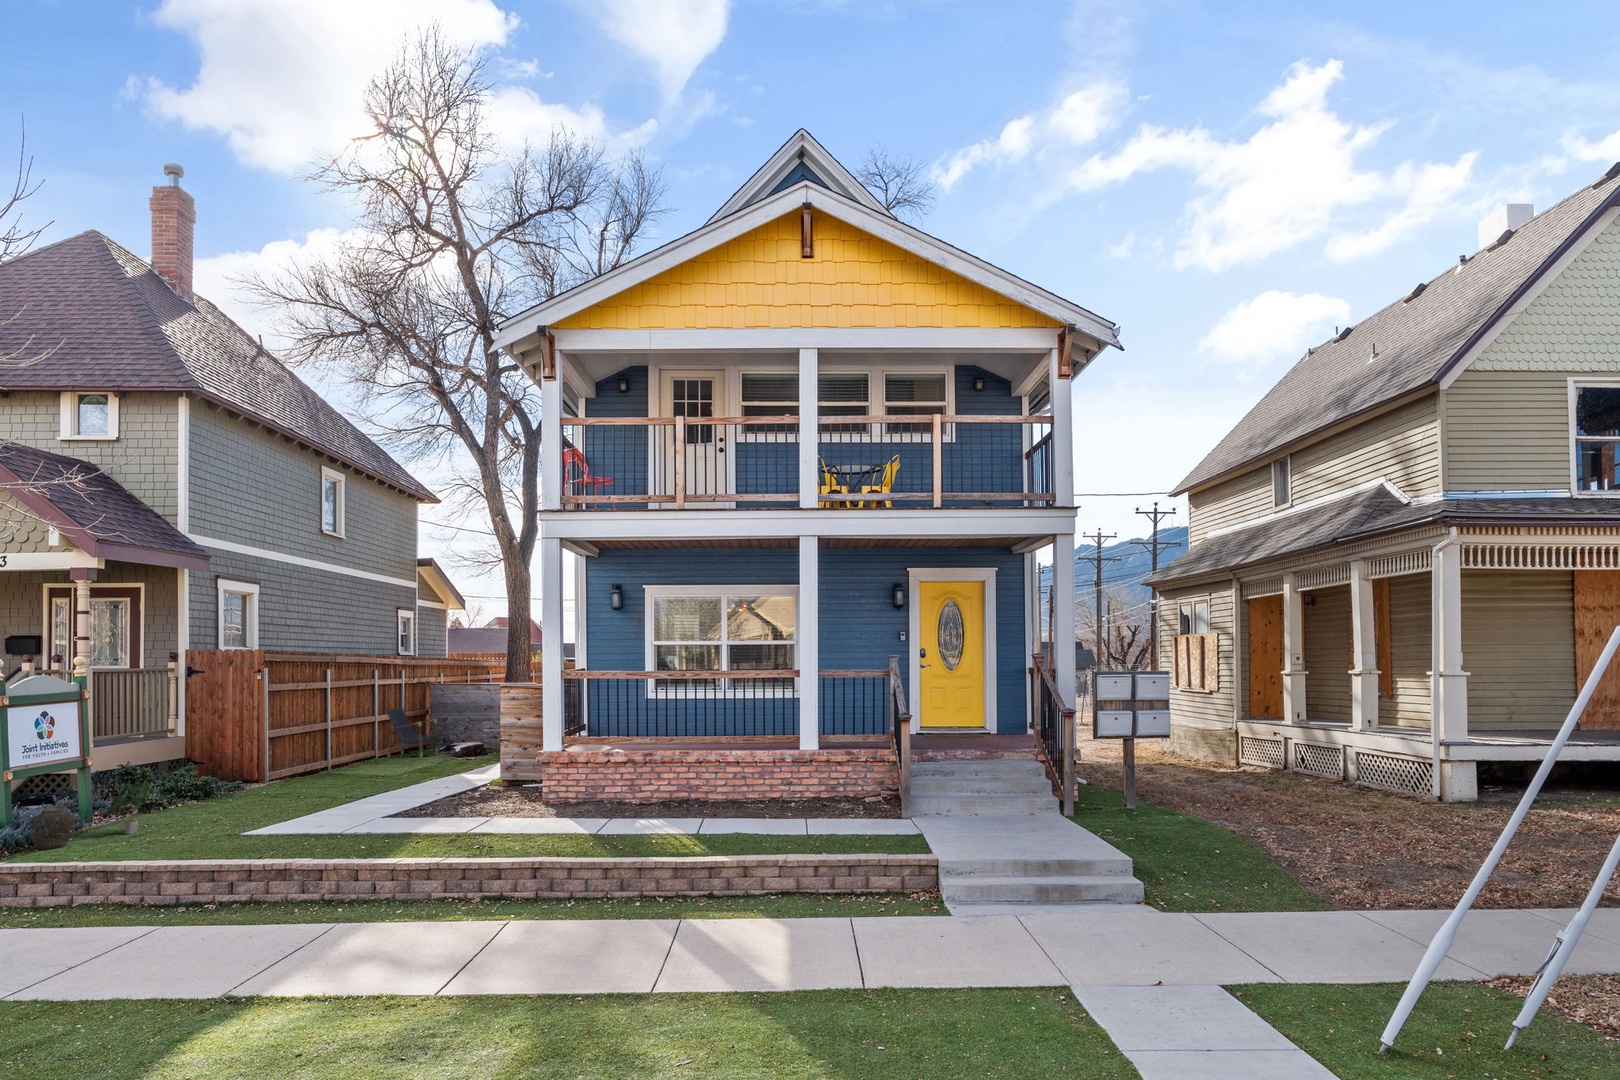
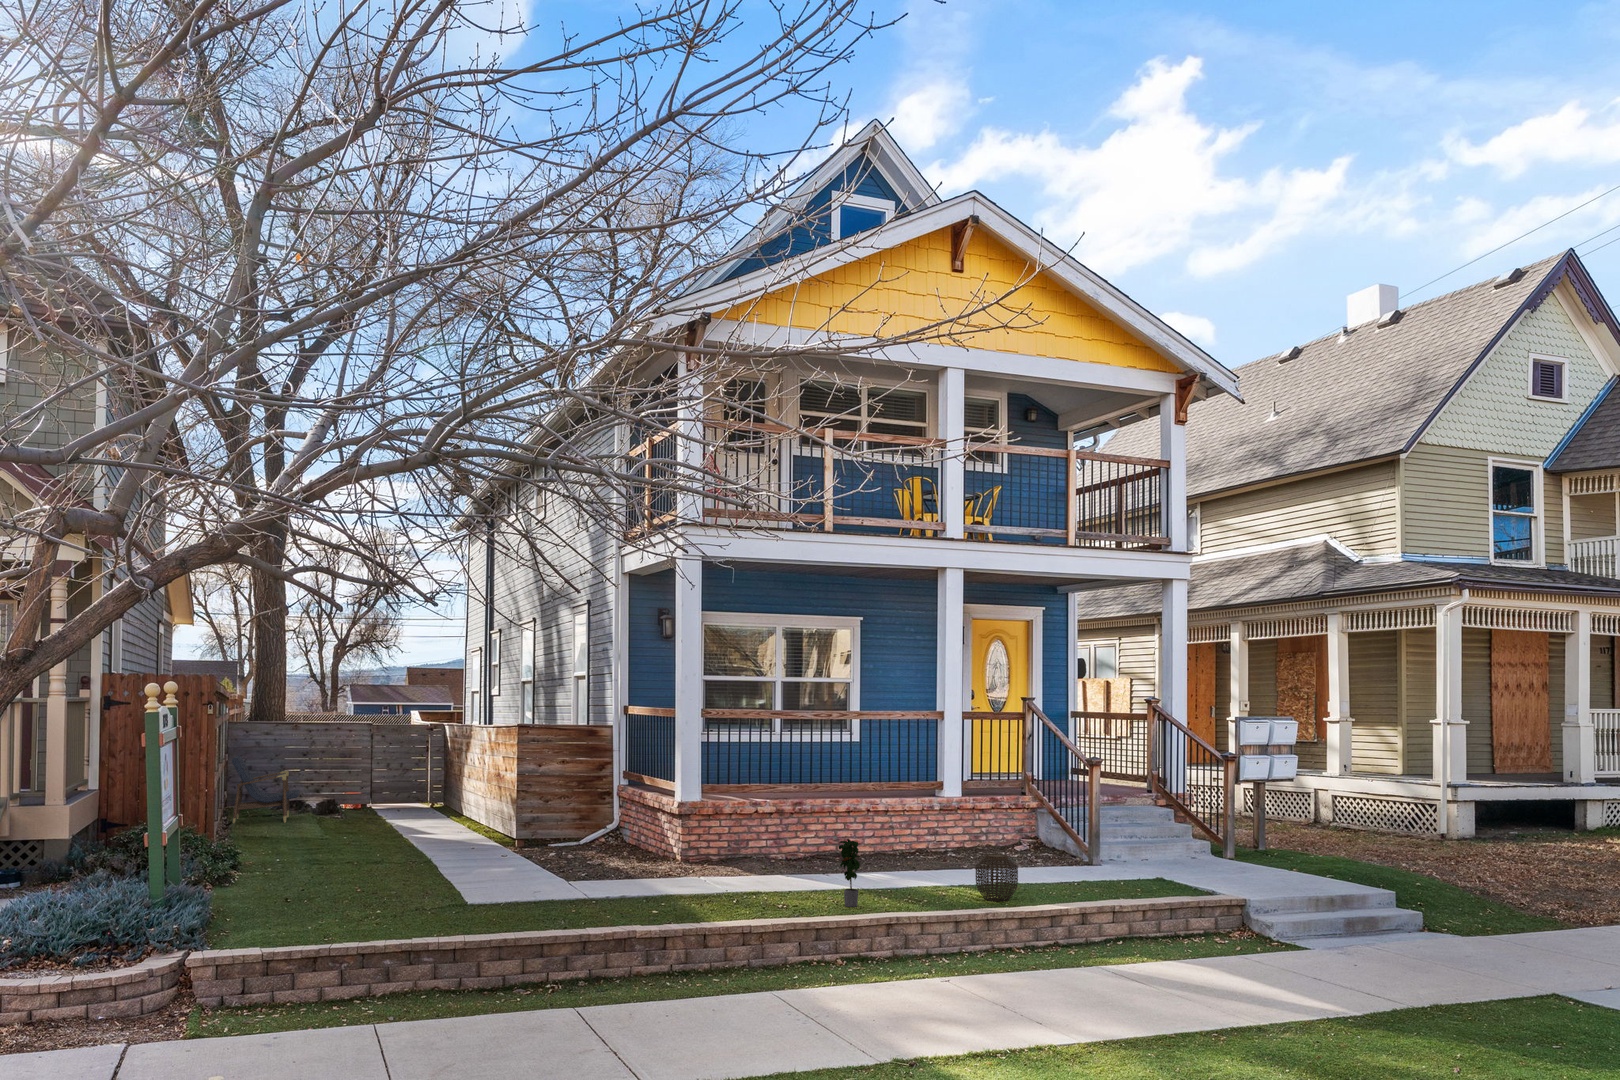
potted plant: present [108,782,154,834] -> present [839,839,860,907]
woven basket: present [30,808,75,849] -> present [976,854,1018,902]

